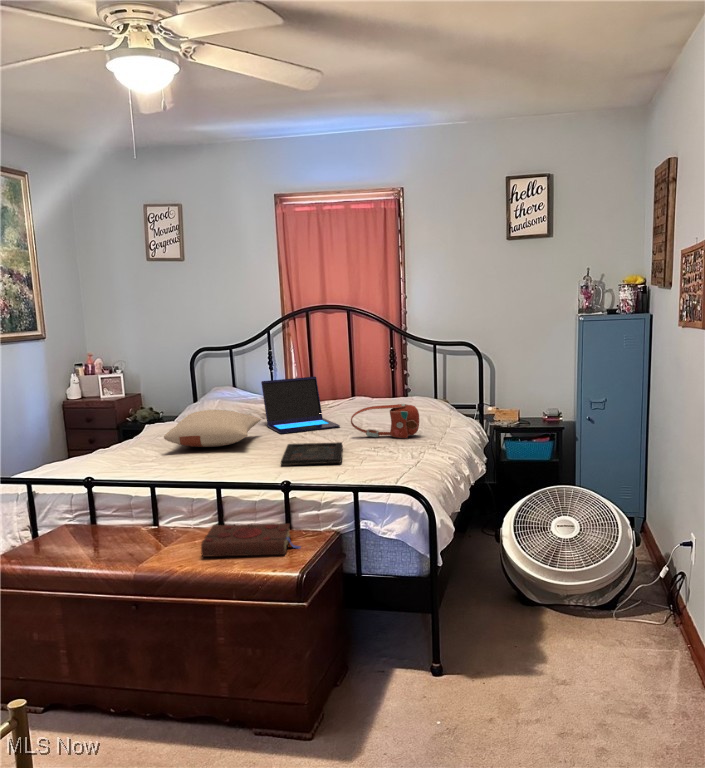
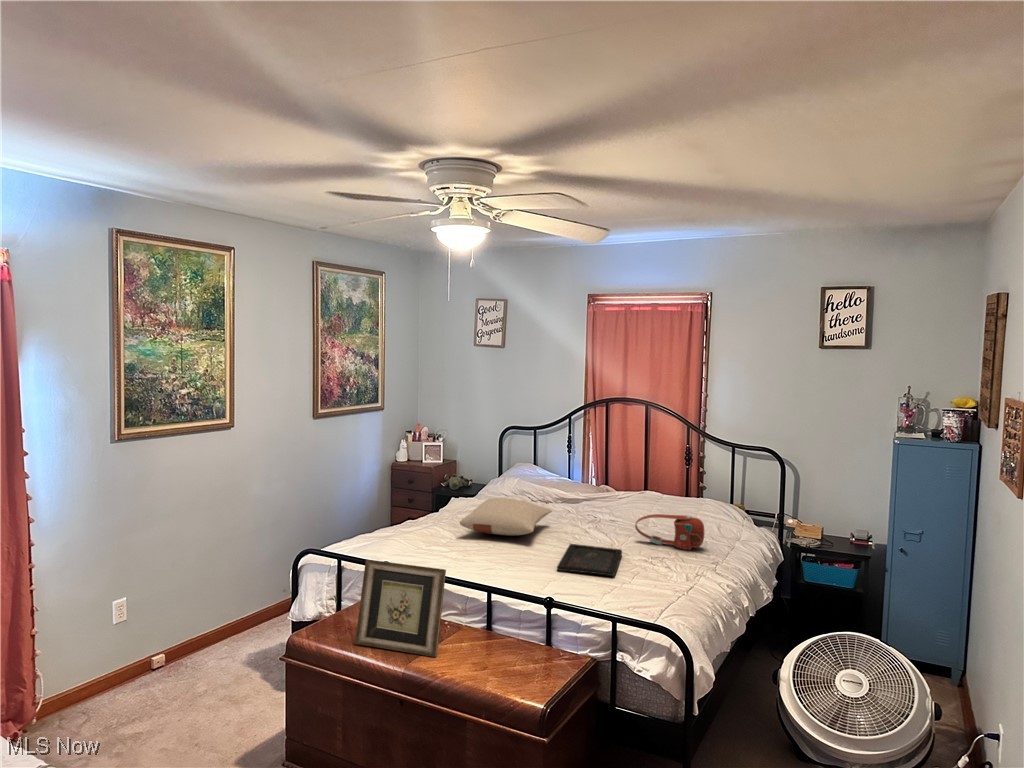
laptop: present [261,377,340,434] -> none [558,469,628,526]
picture frame: none [70,460,170,557] -> present [355,559,446,657]
book: present [201,524,301,557] -> none [462,634,557,680]

